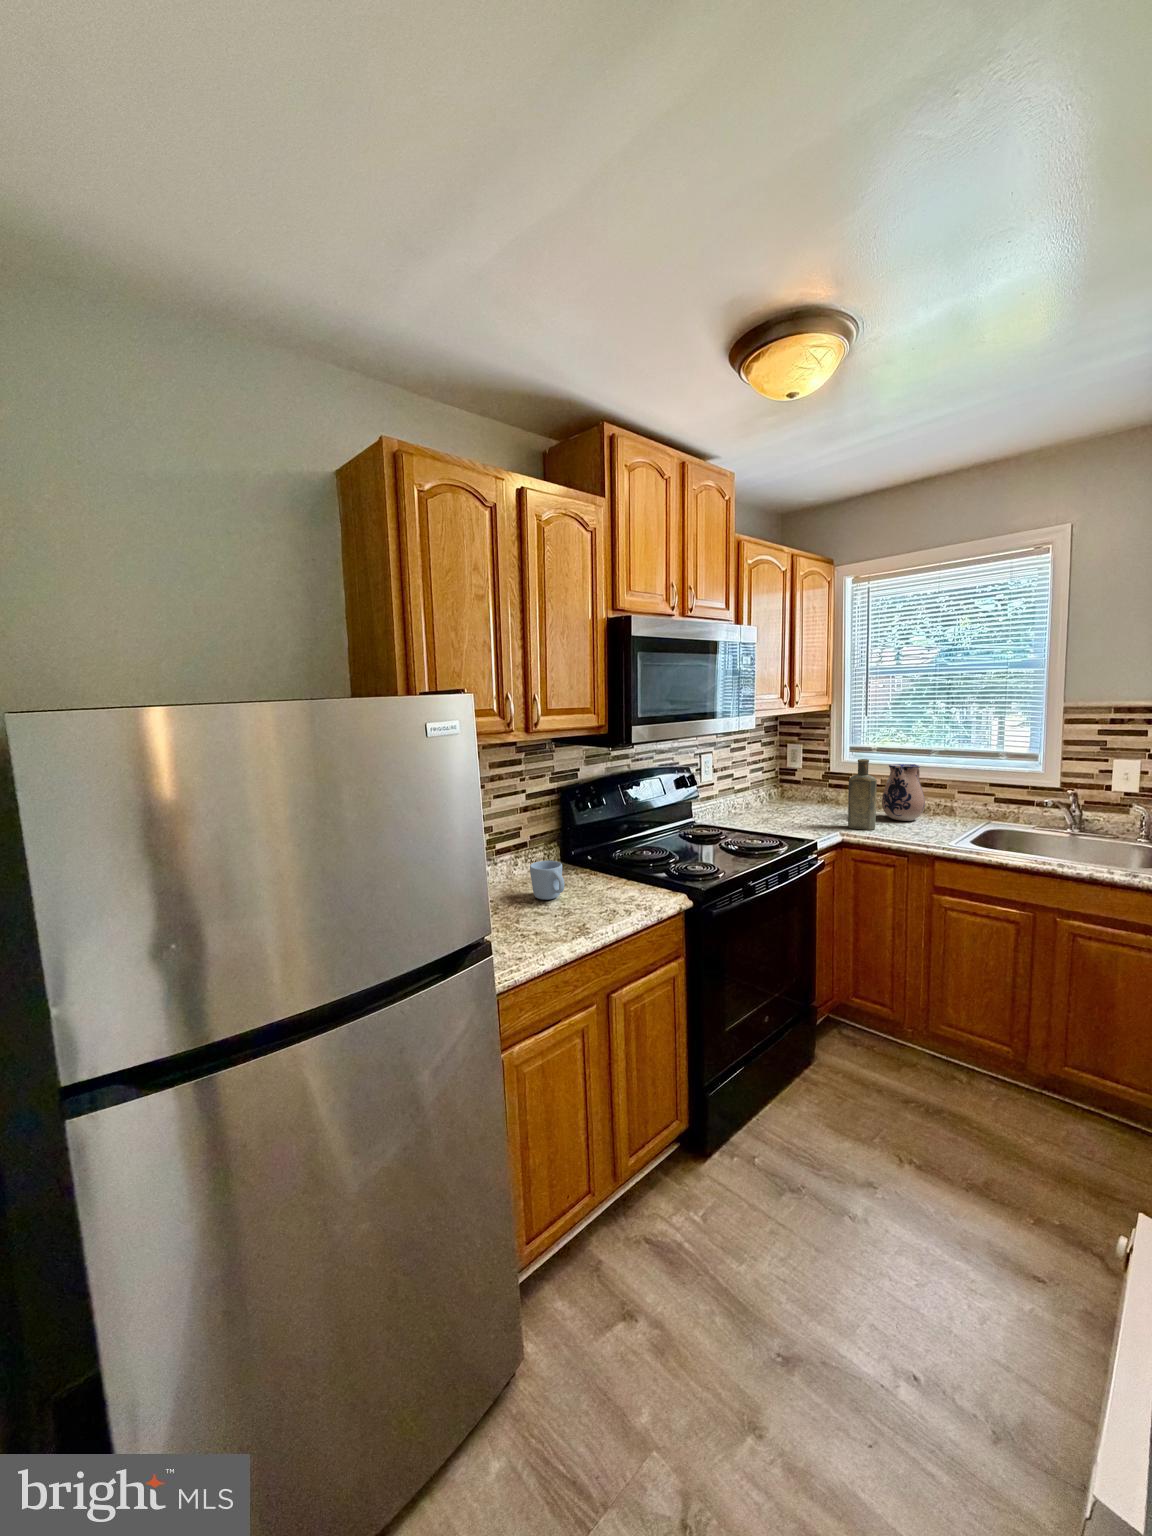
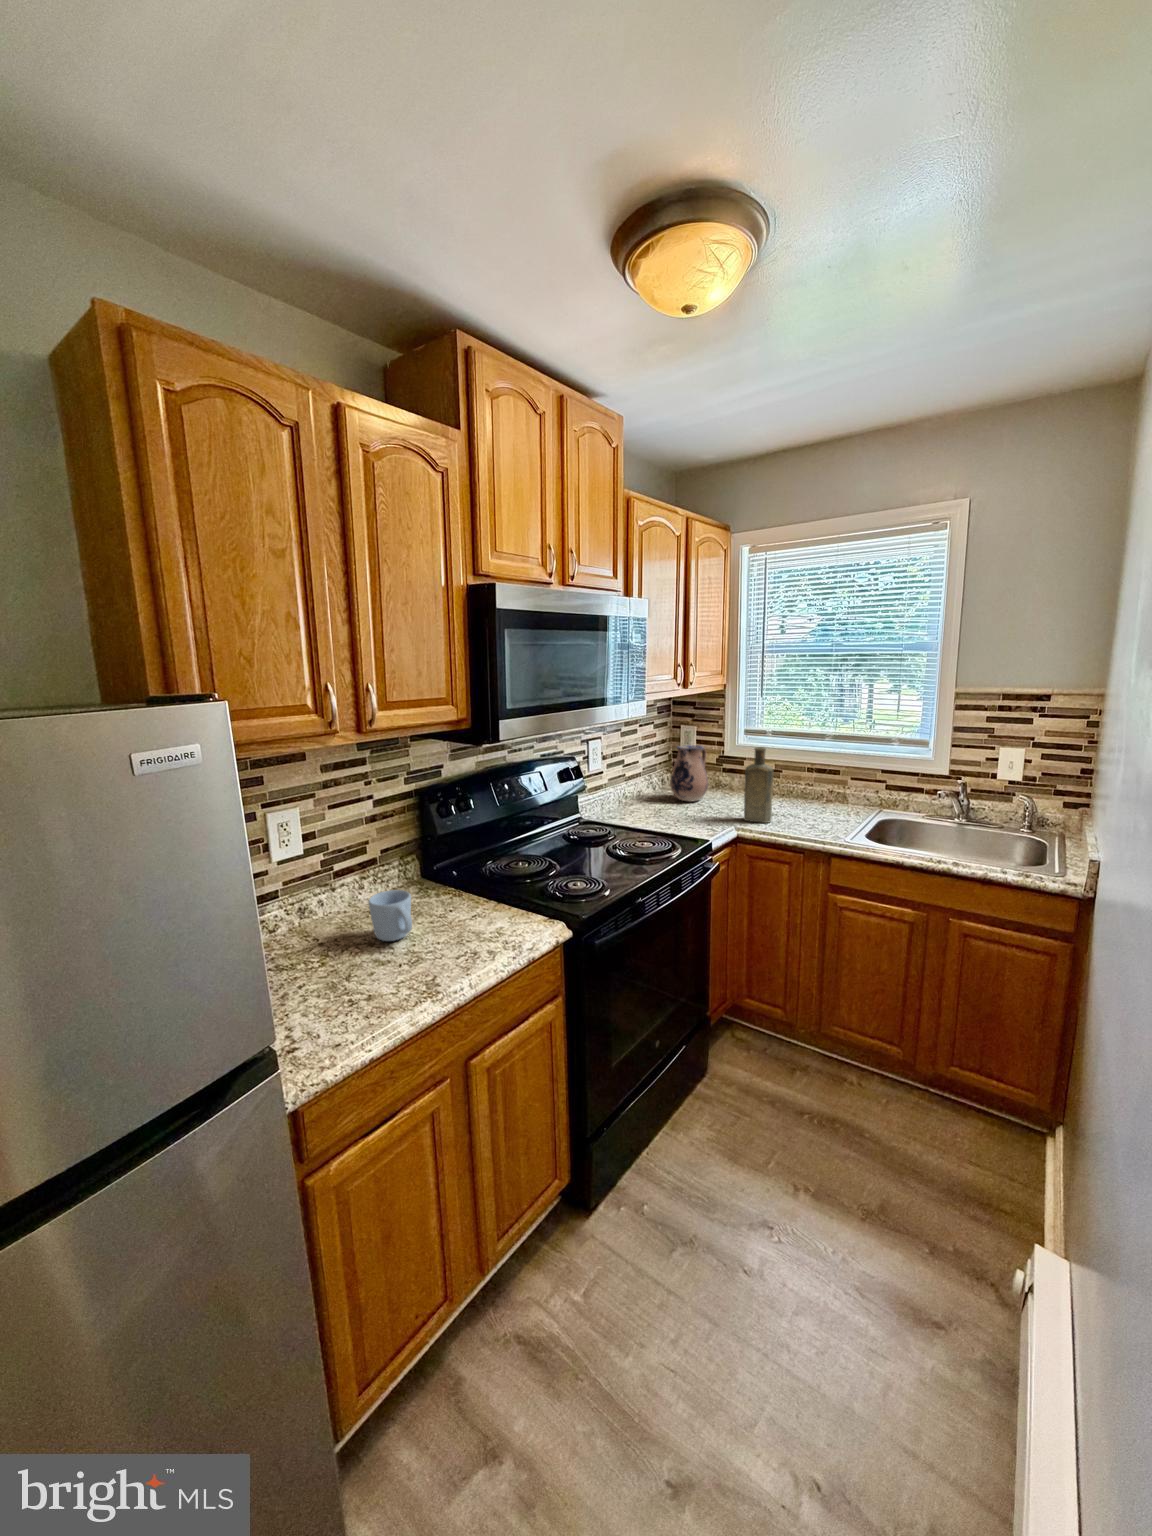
ceramic pitcher: present [882,764,925,821] -> present [670,745,708,802]

